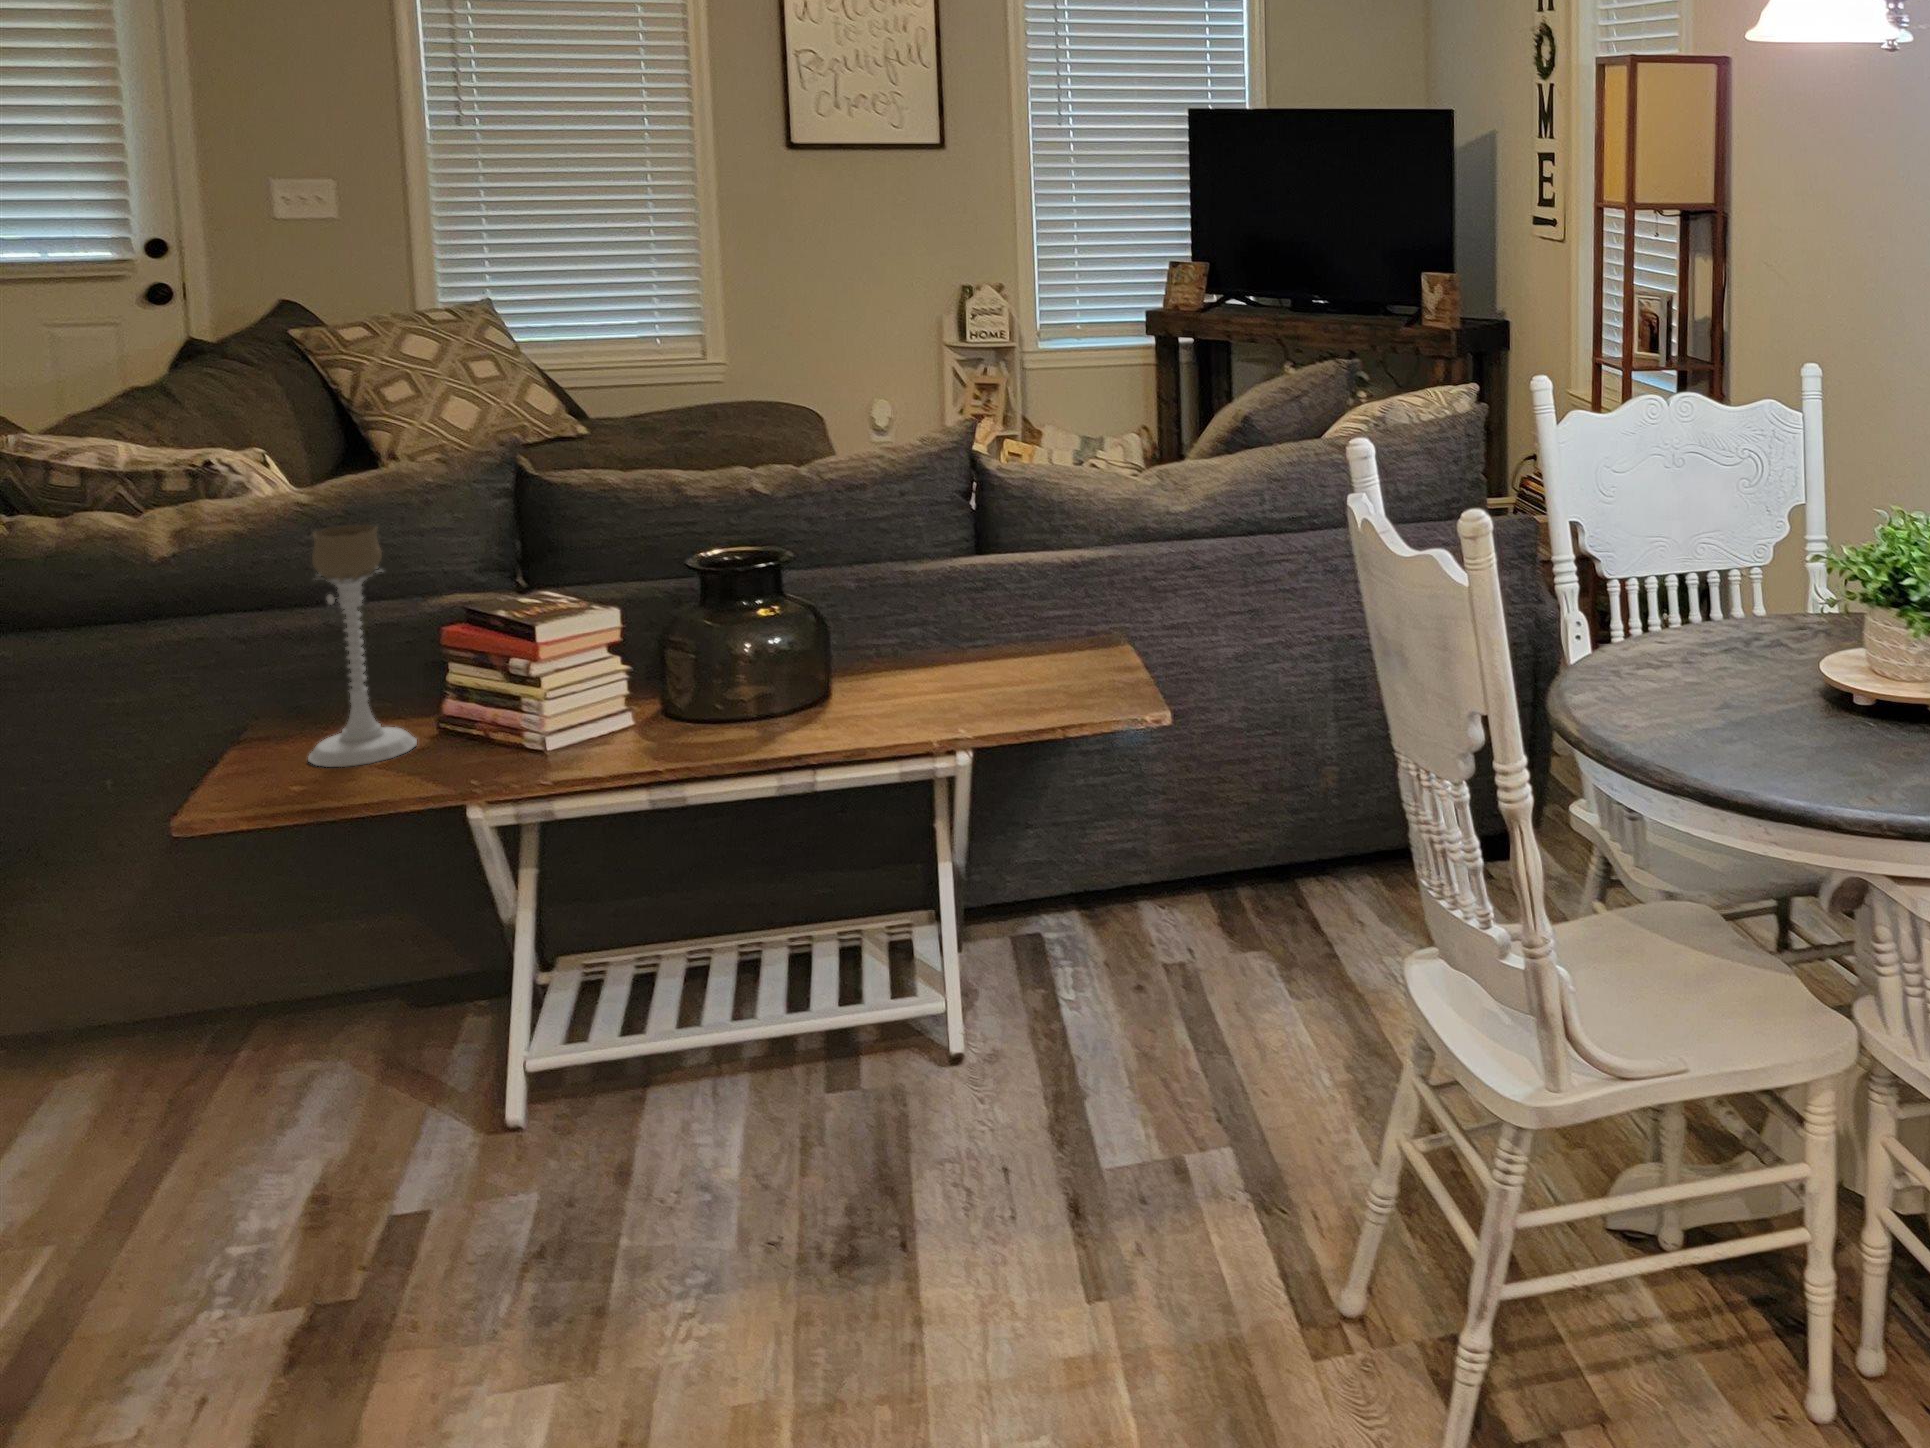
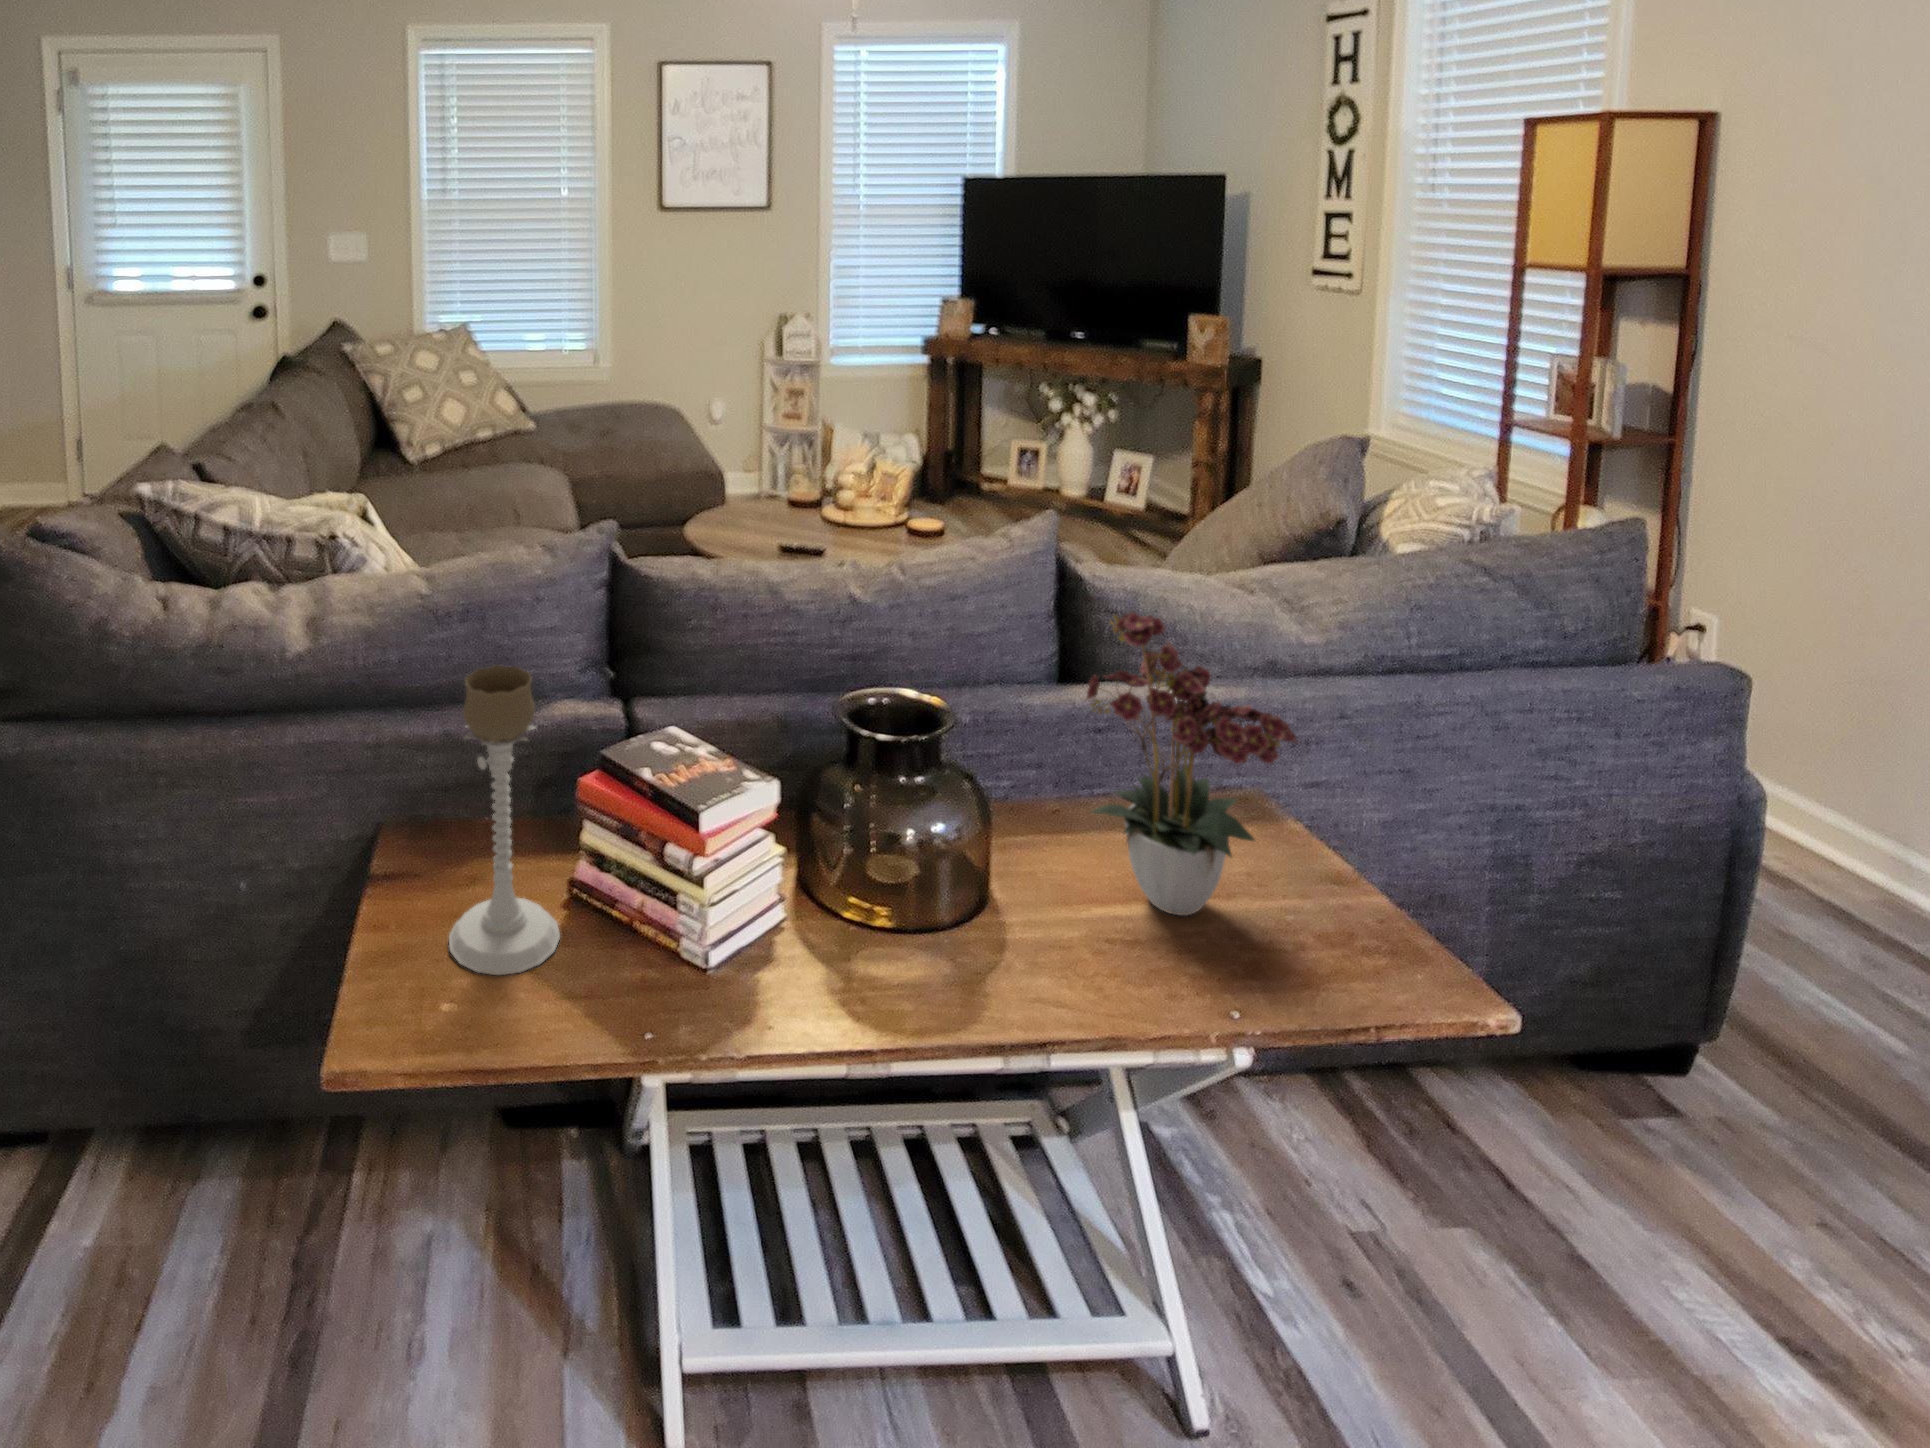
flower arrangement: none [875,446,1044,685] -> present [1087,612,1297,916]

